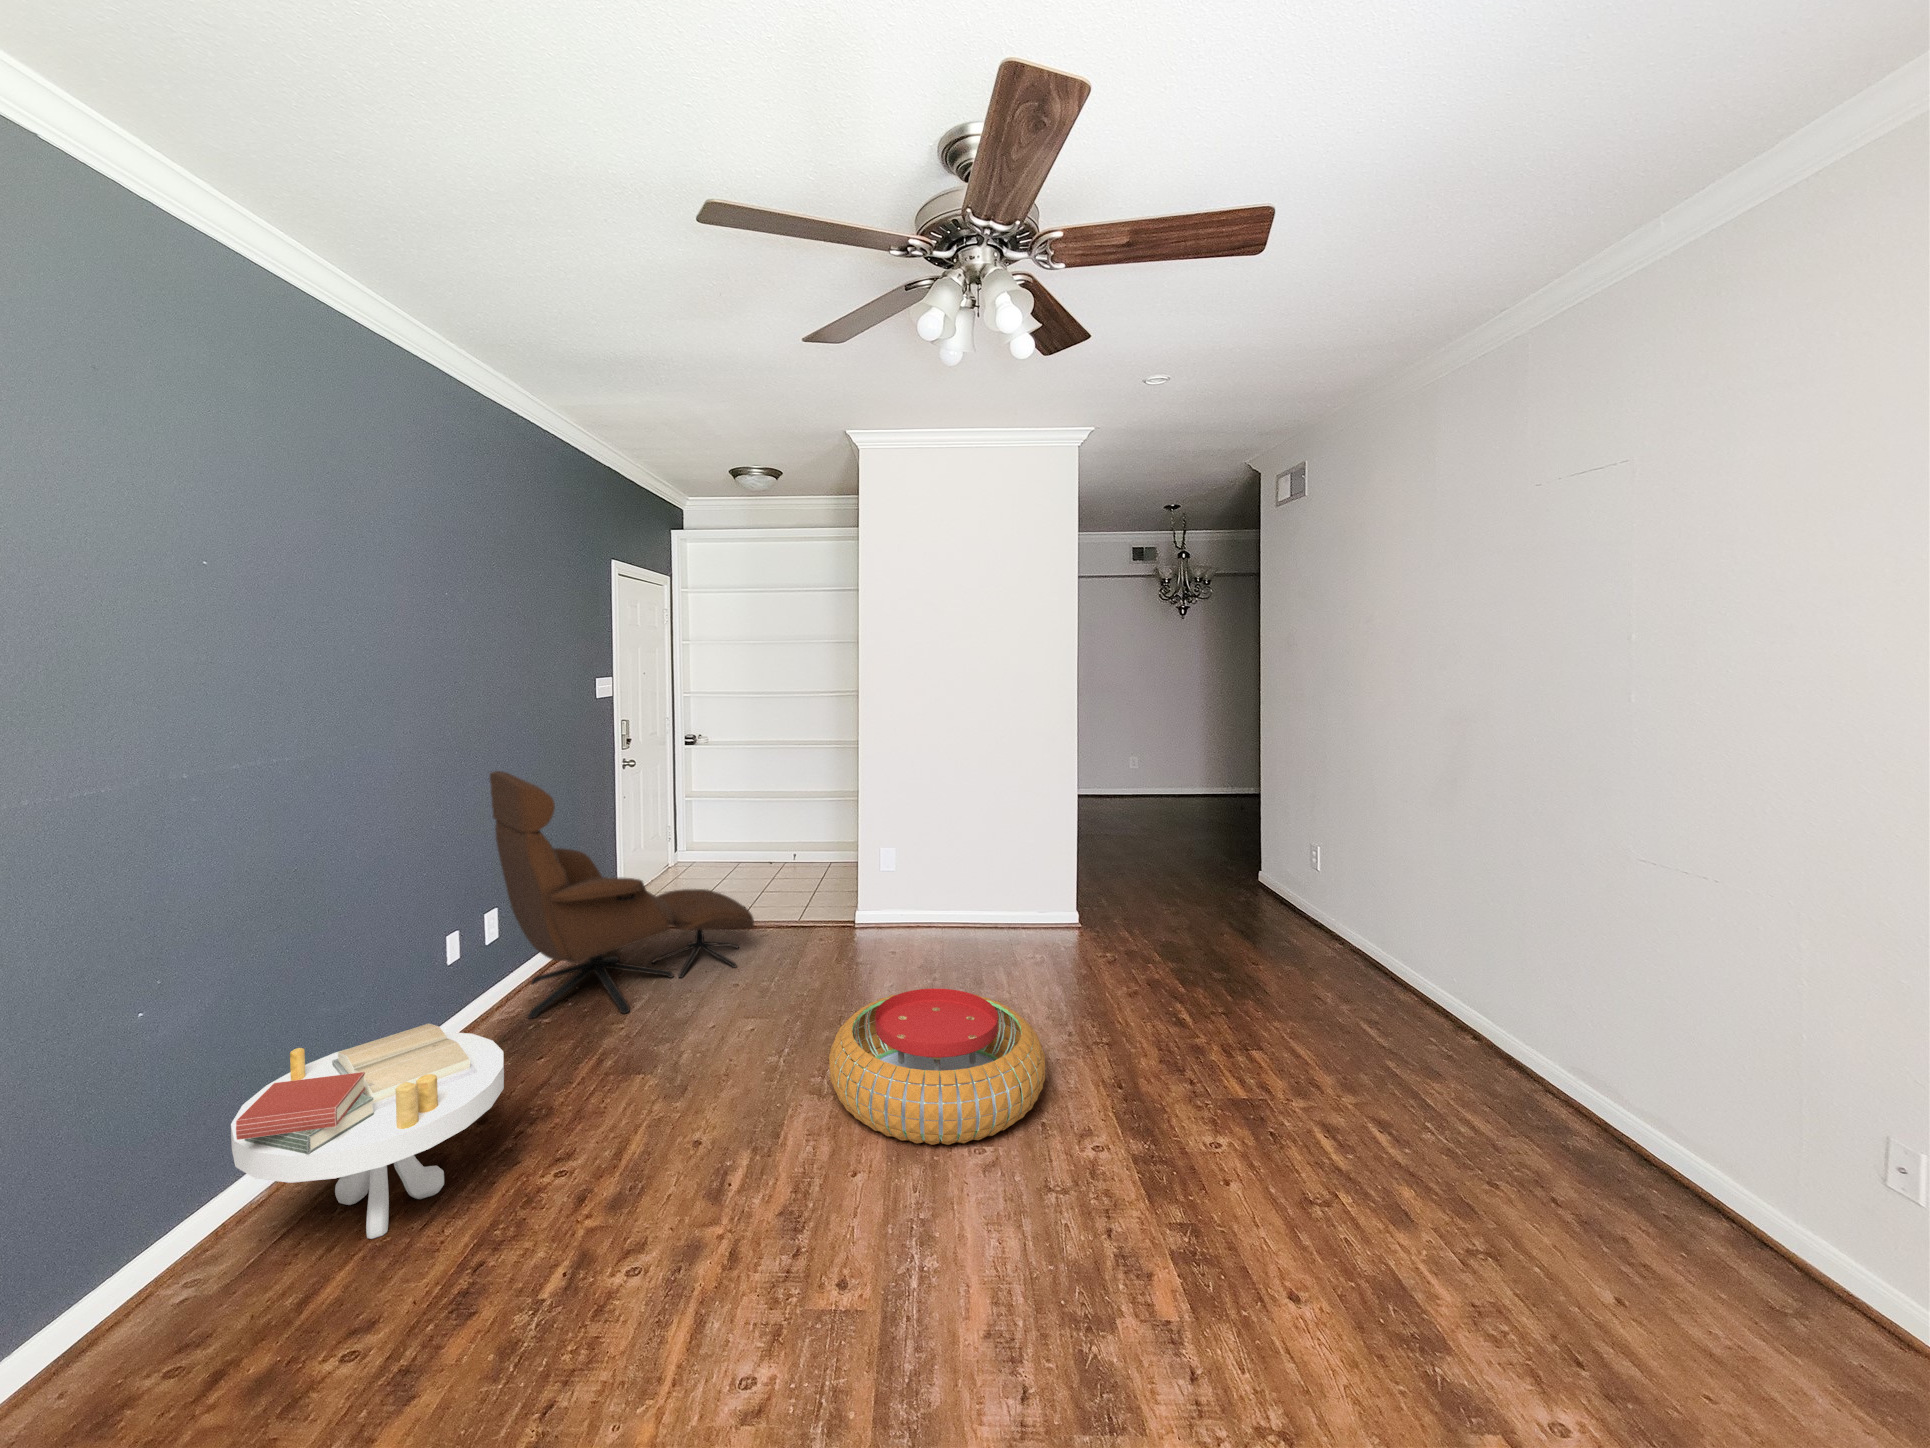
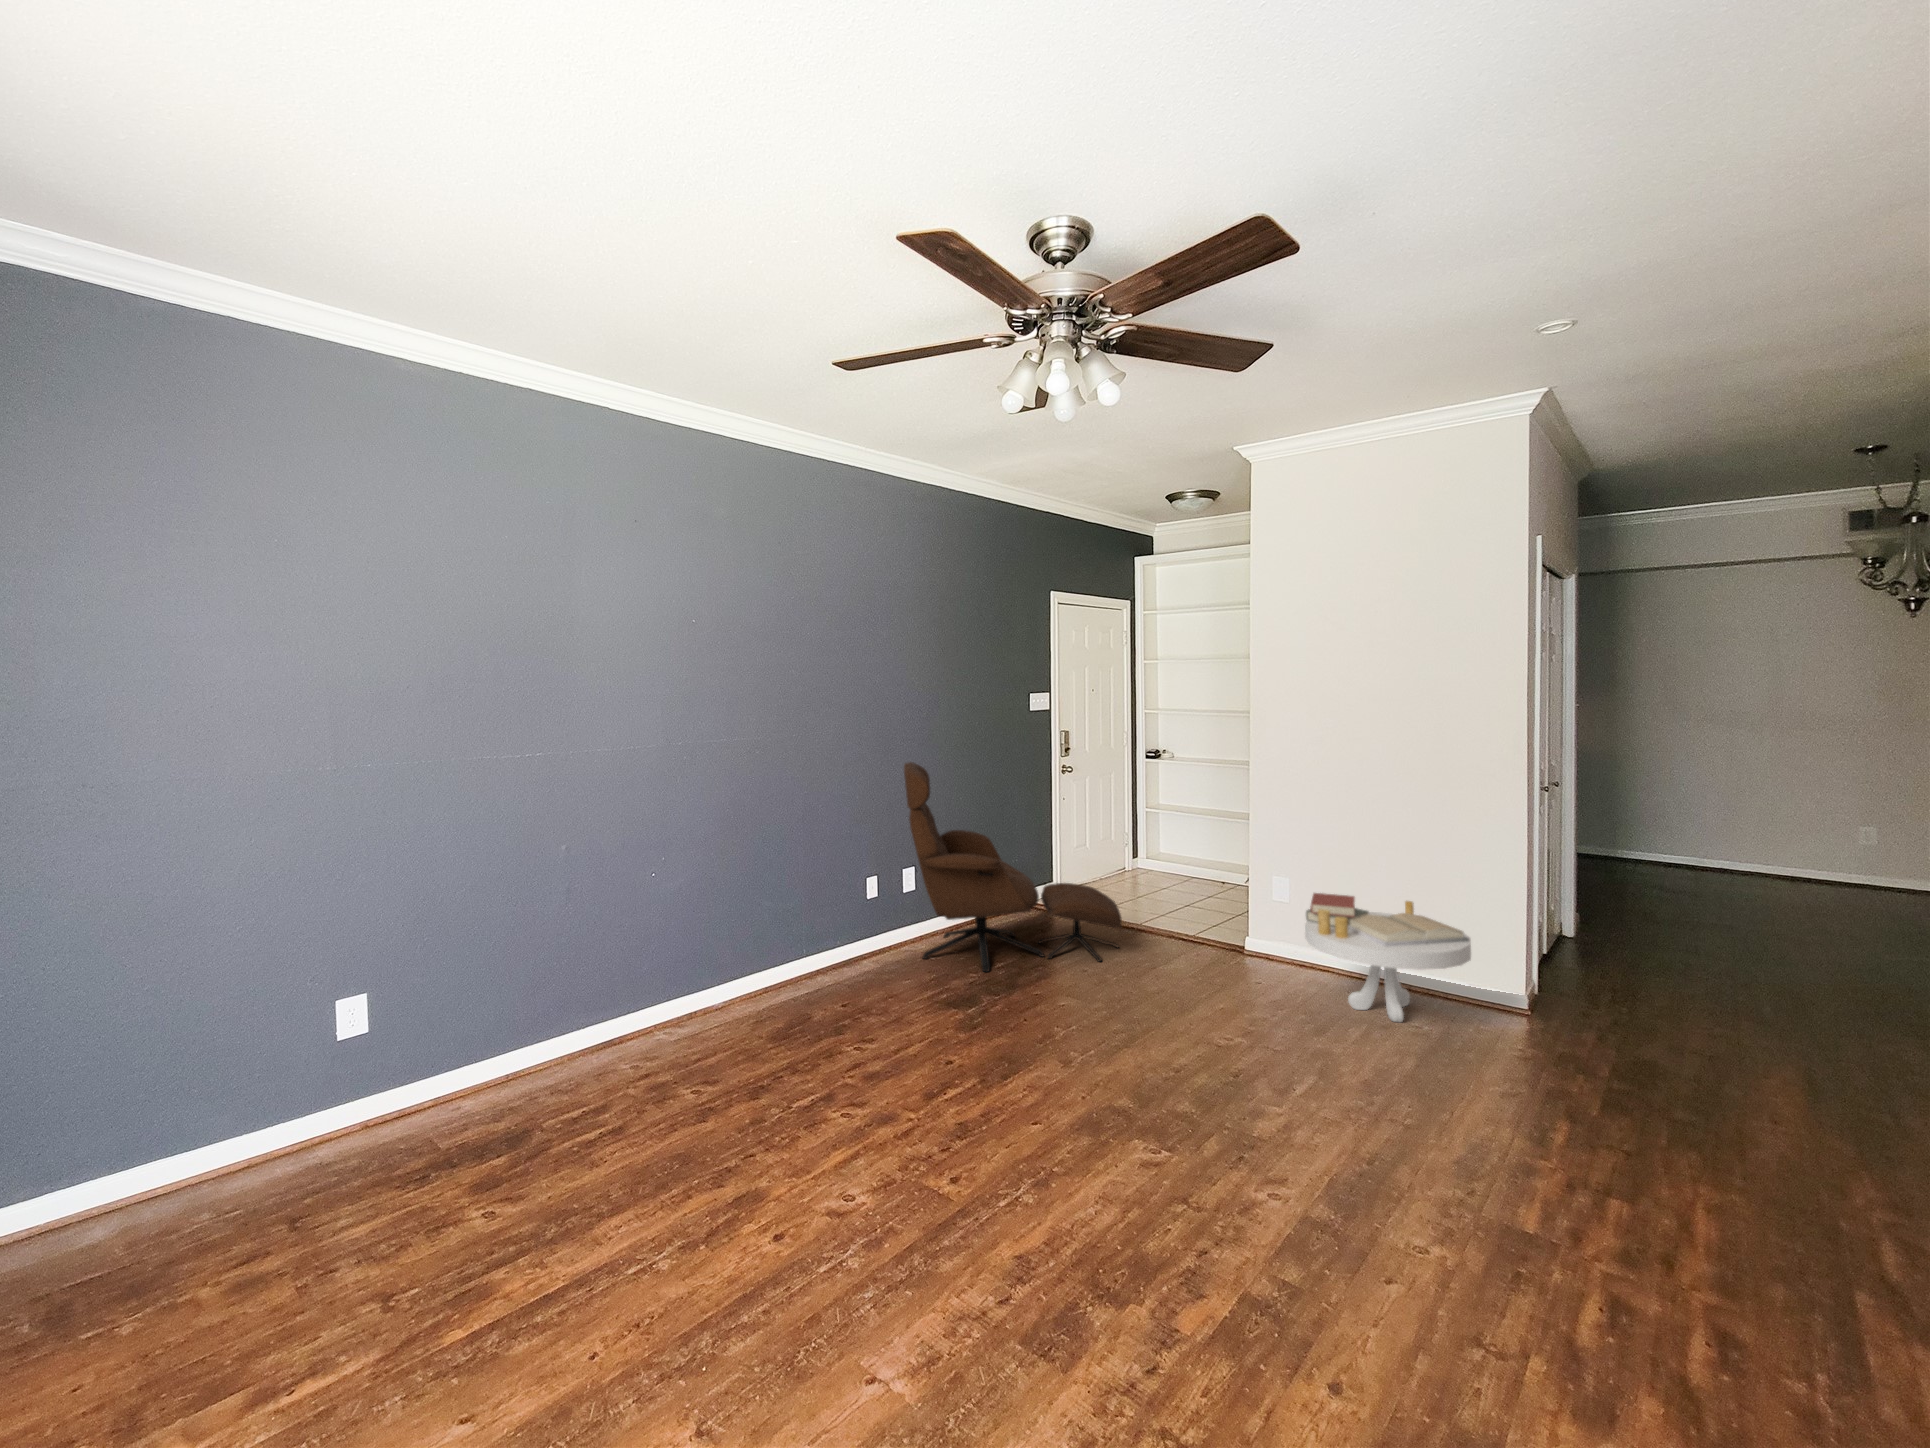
pouf: present [829,988,1045,1145] -> none [1061,999,1291,1149]
side table: present [231,1024,504,1239] -> present [1305,893,1471,1022]

